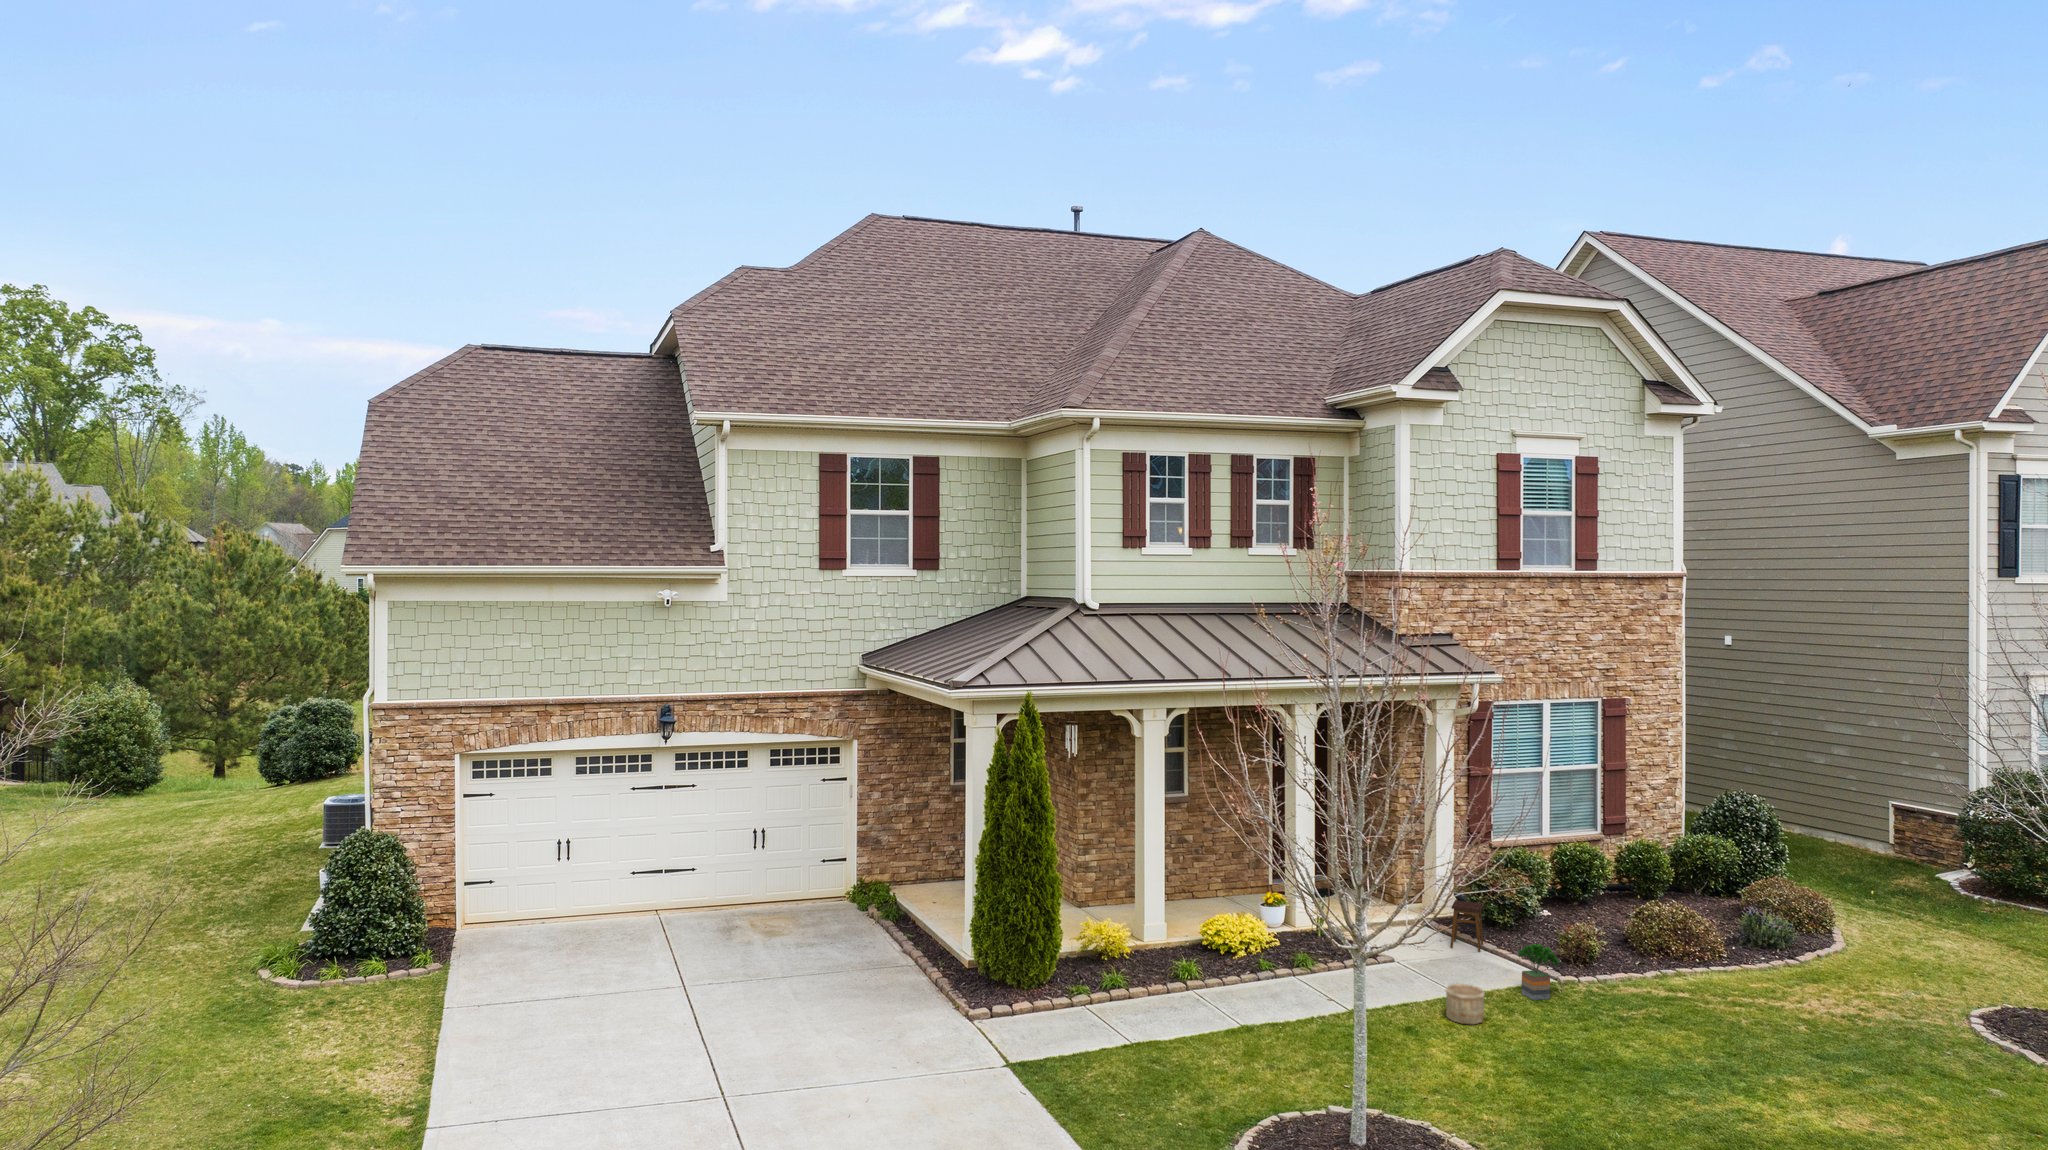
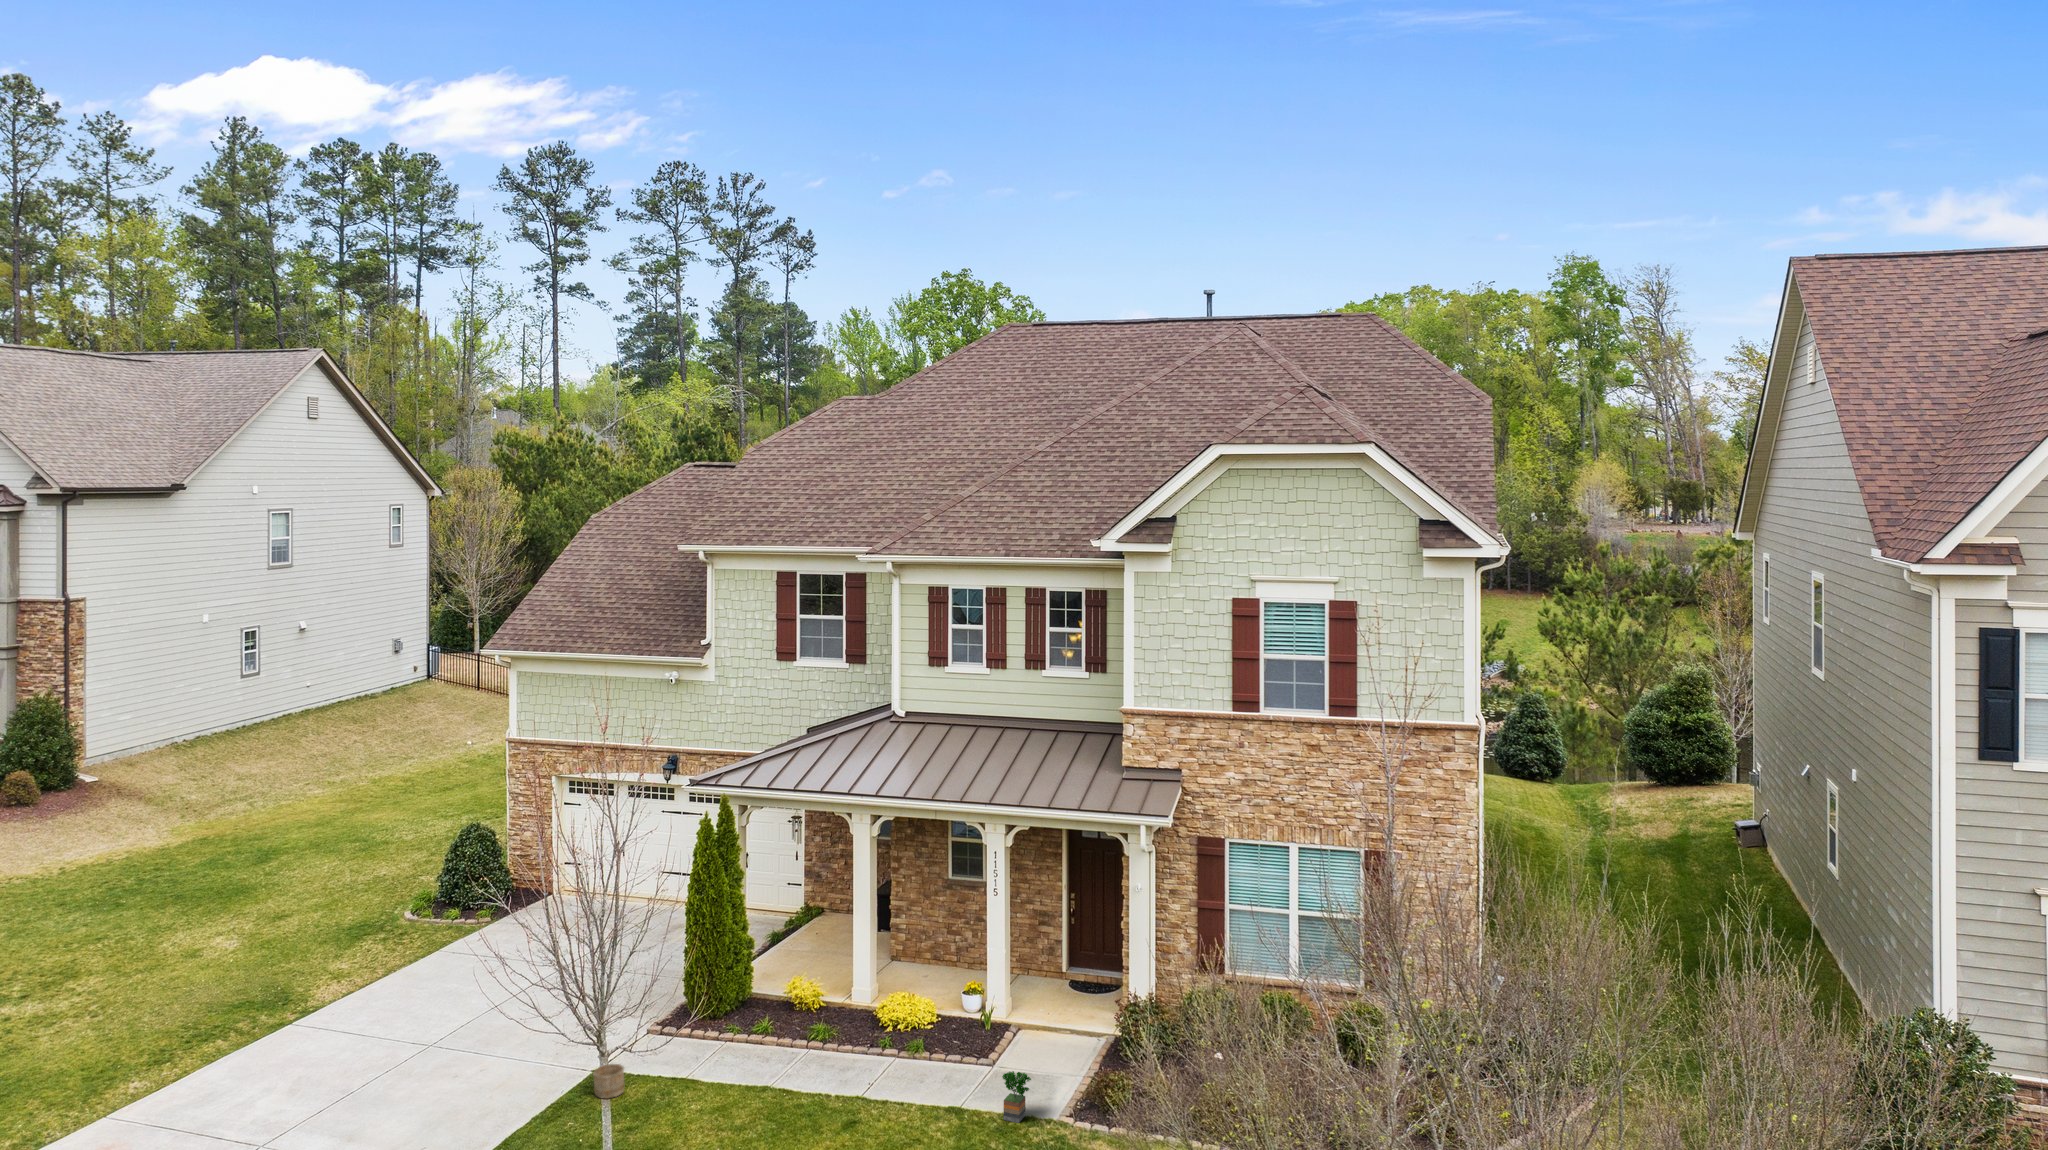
stool: present [1451,900,1483,952] -> none [1067,1020,1101,1071]
wooden bucket: present [1446,984,1485,1024] -> present [593,1064,624,1099]

